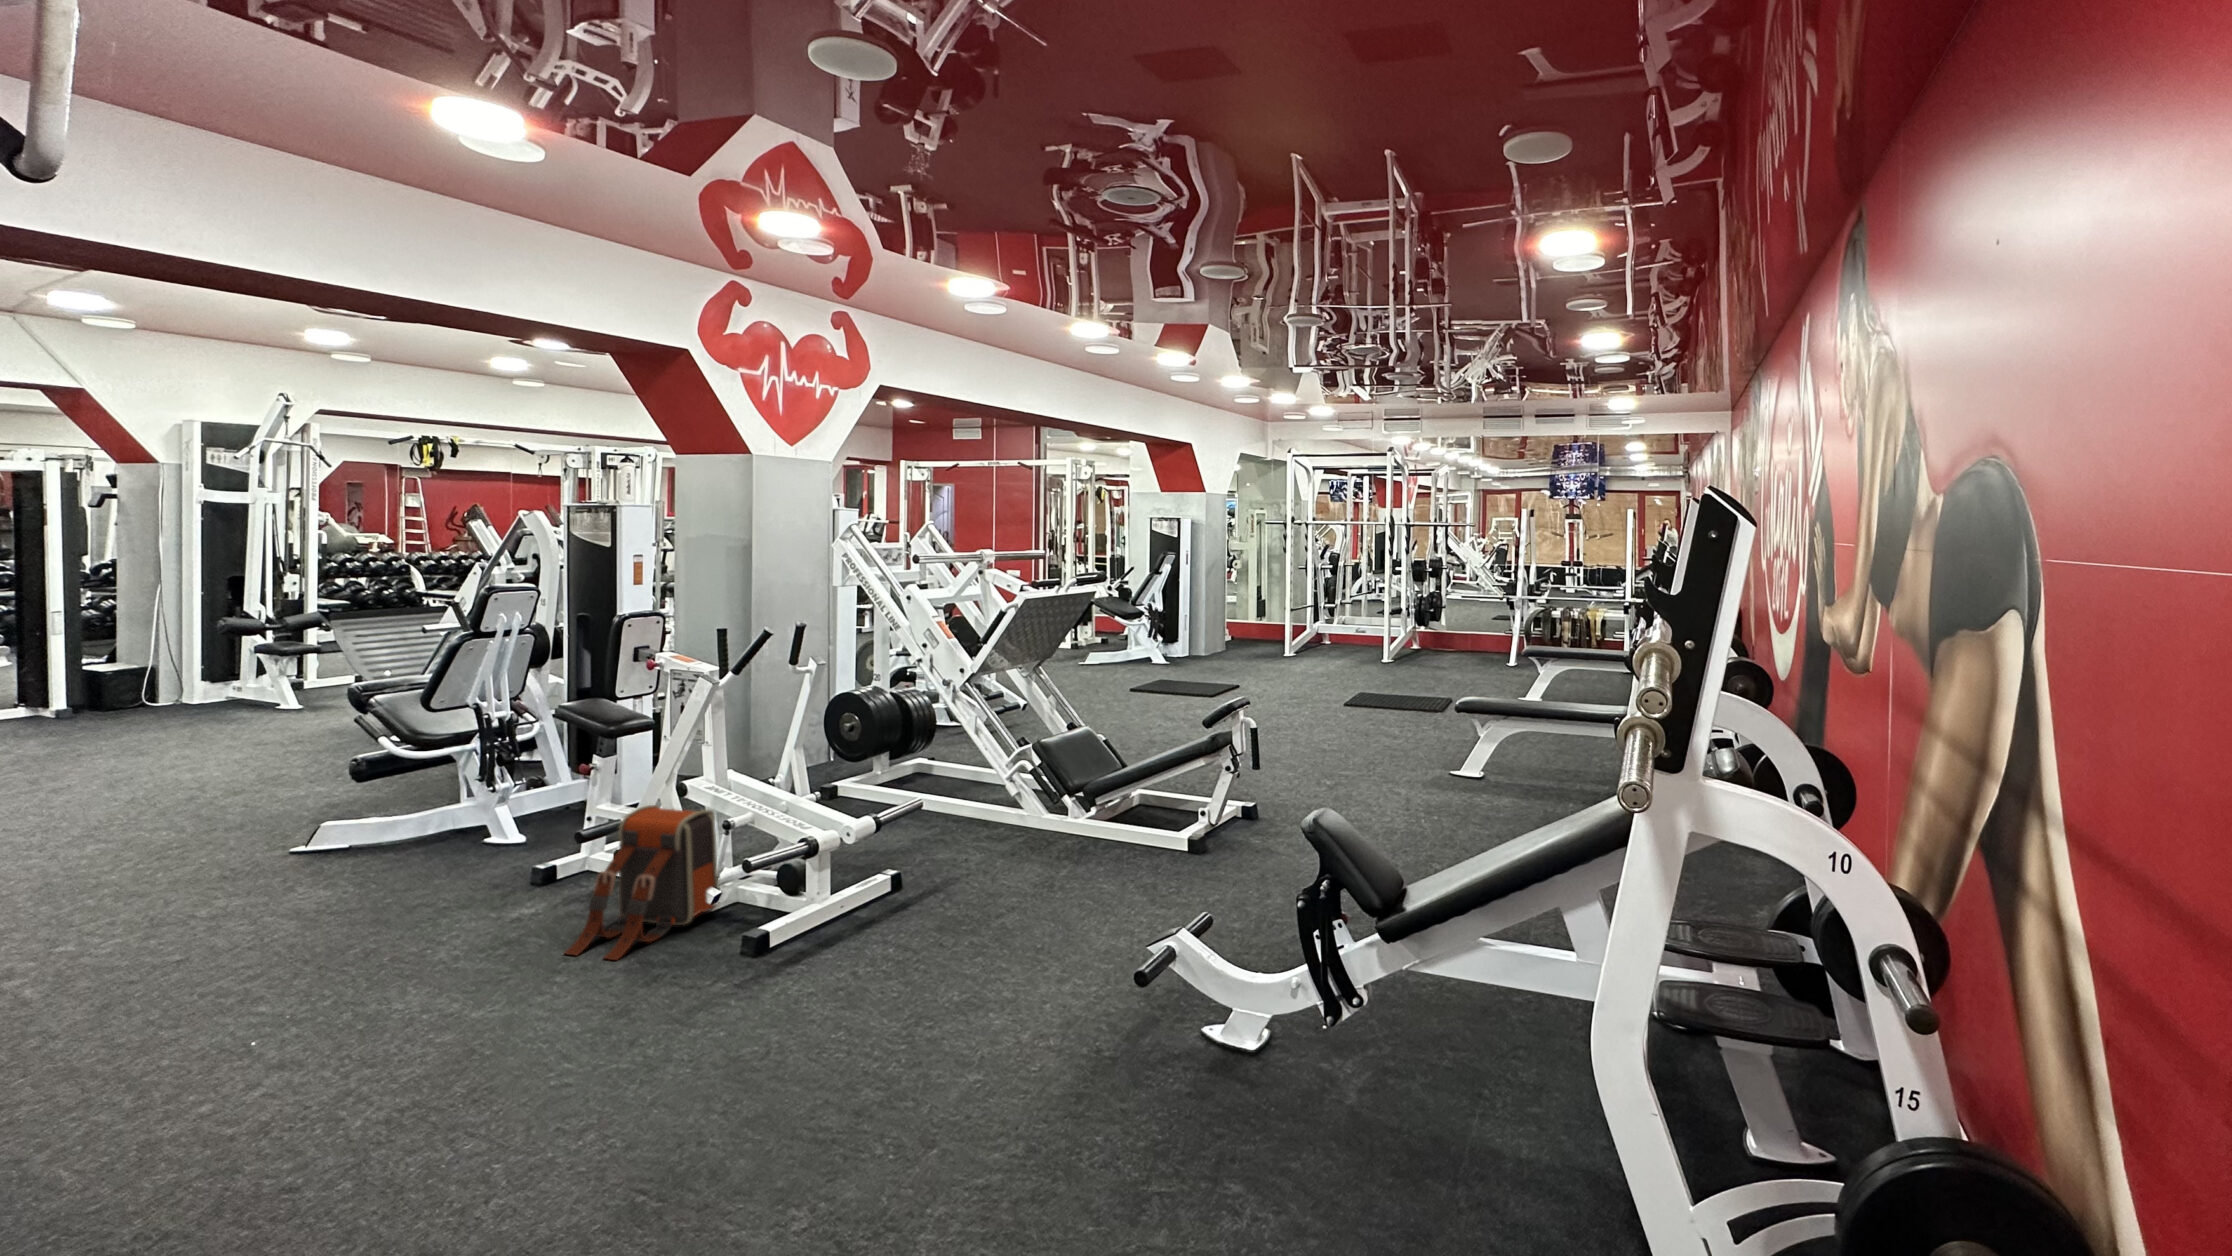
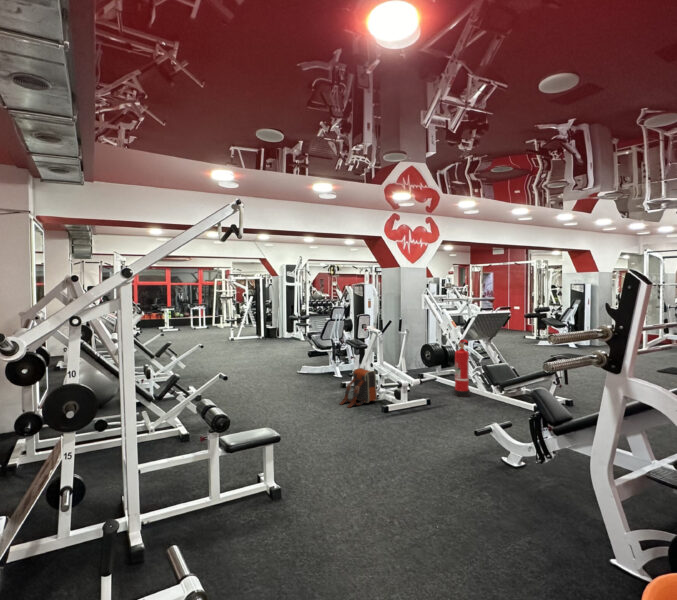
fire extinguisher: none [949,675,999,838] -> present [454,340,470,397]

